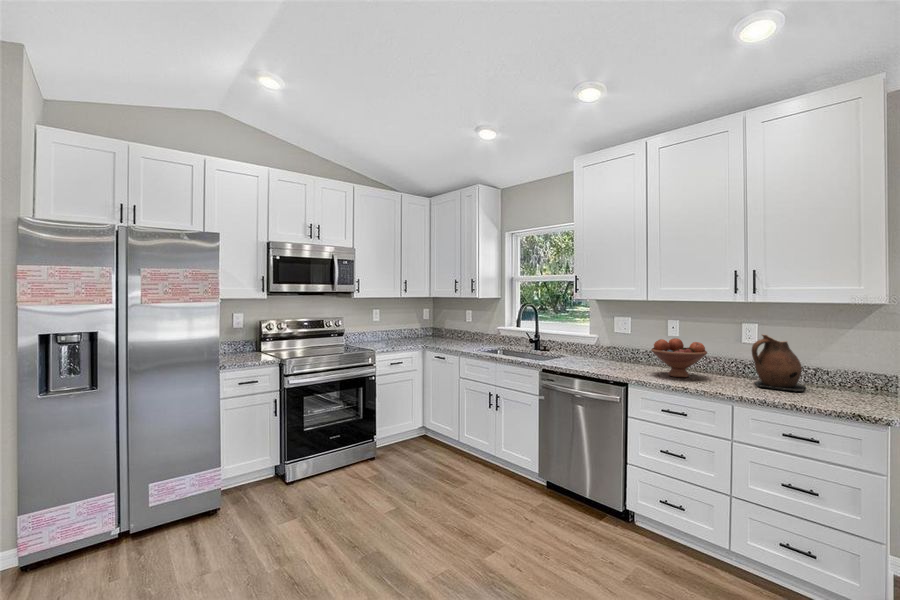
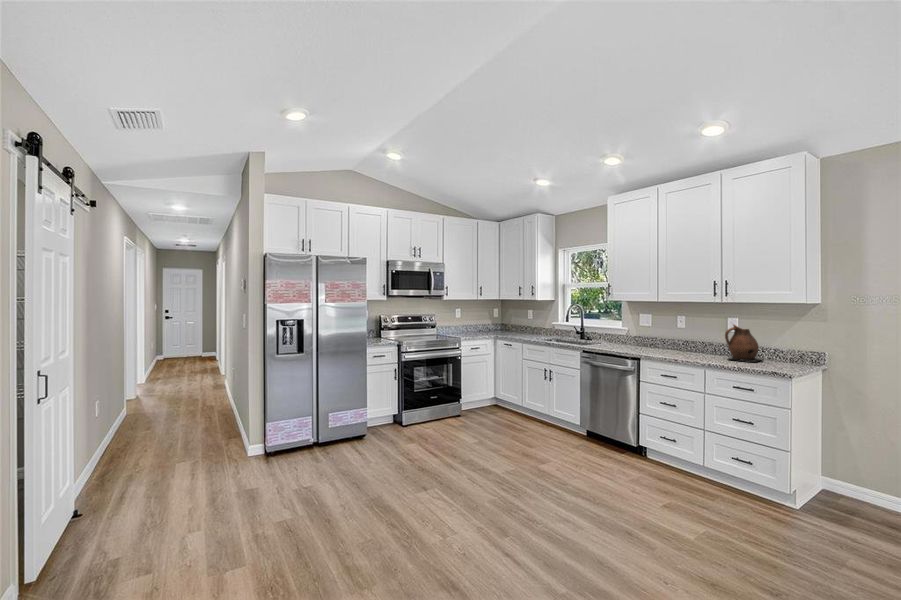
fruit bowl: present [651,338,707,377] -> none [659,328,698,355]

